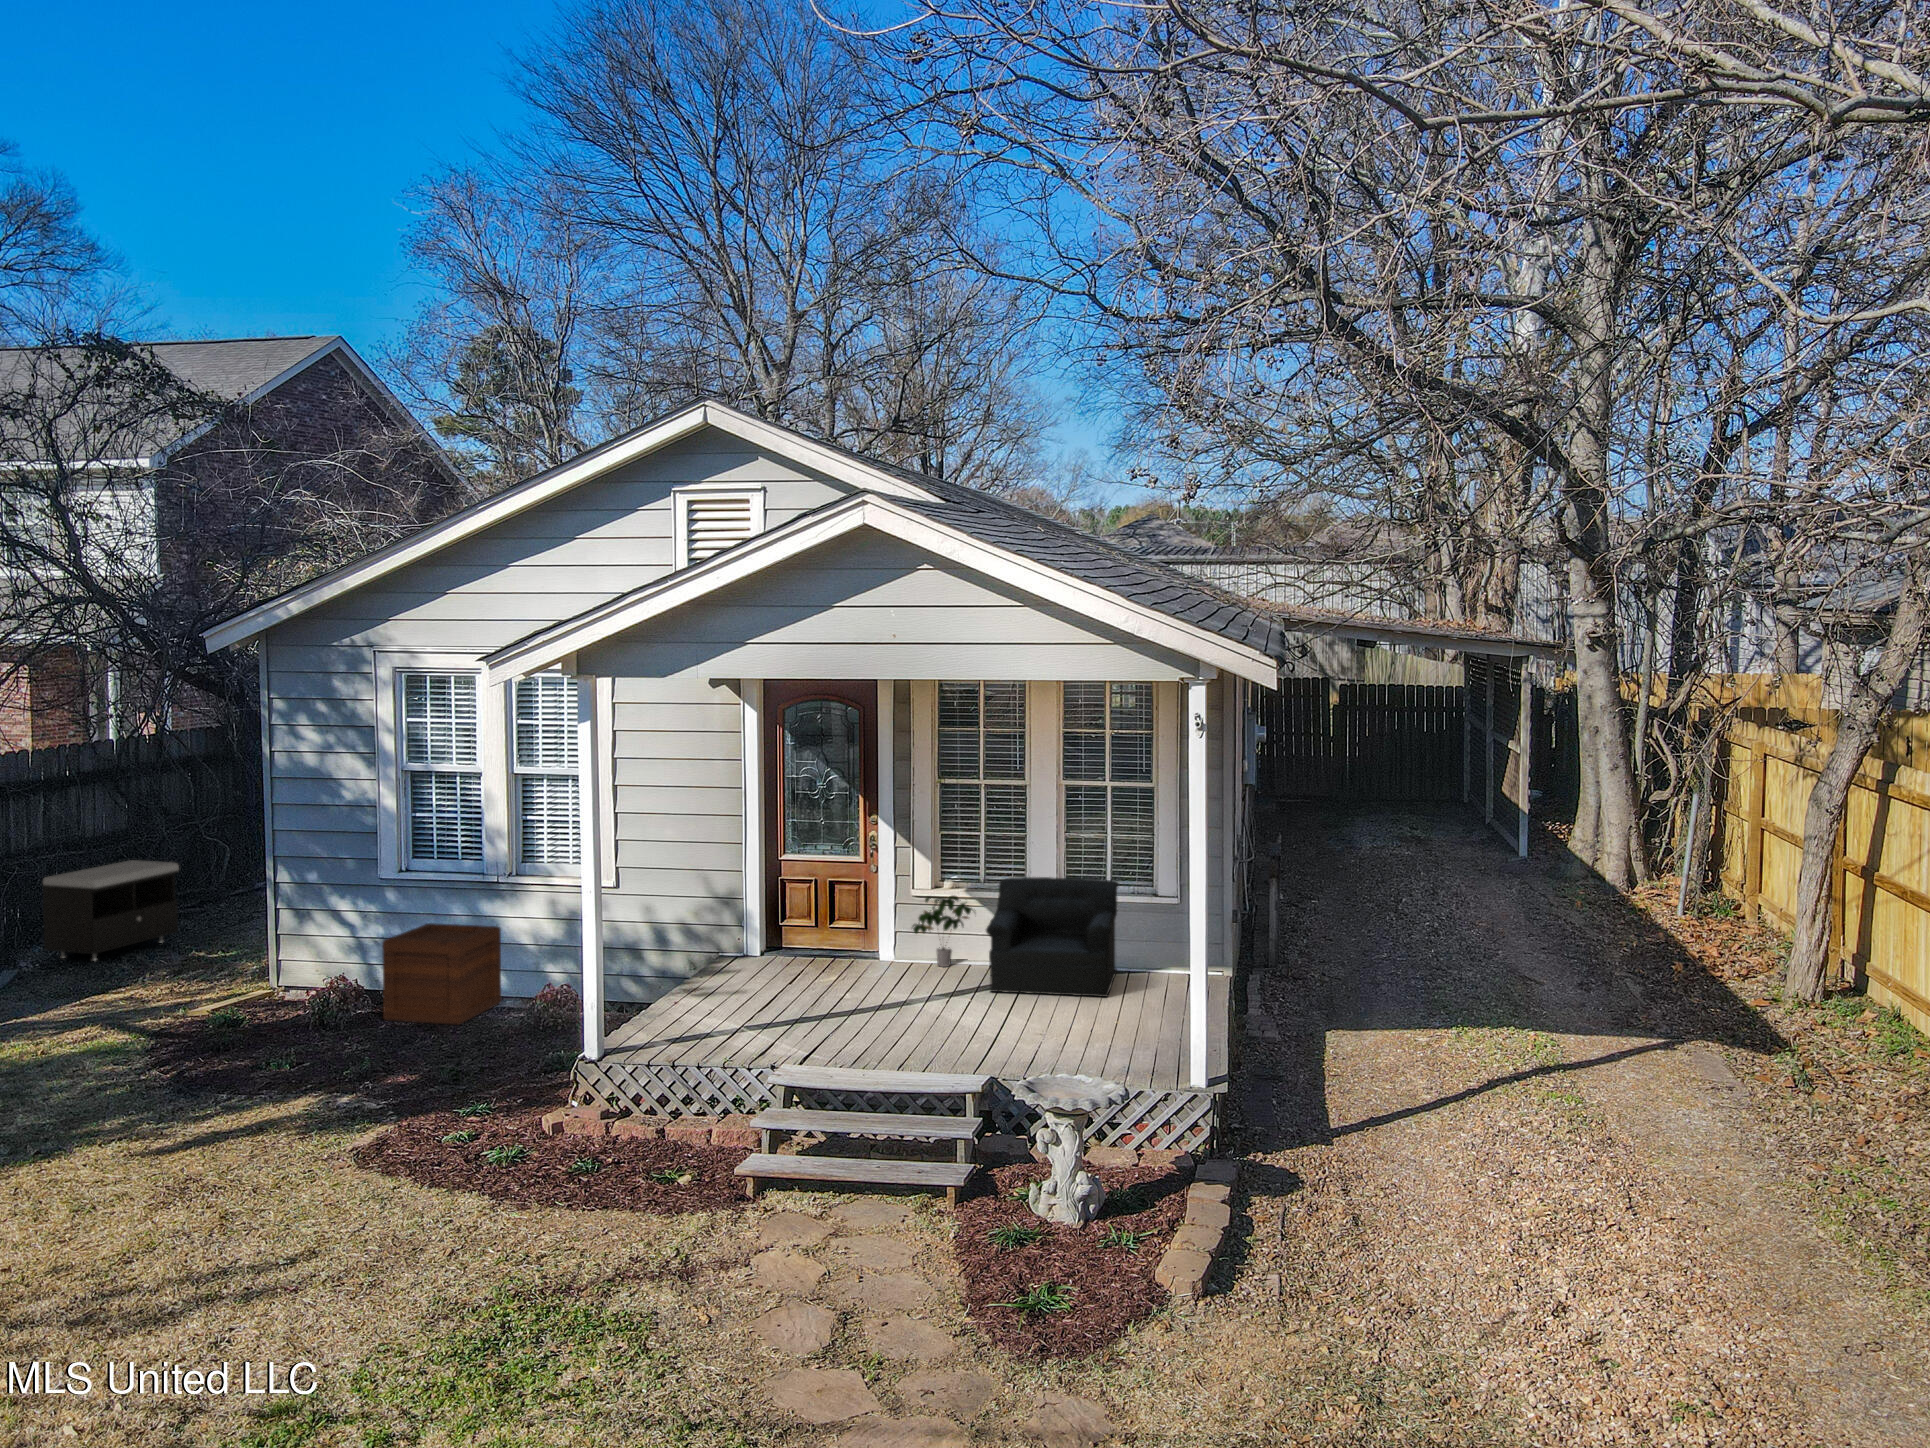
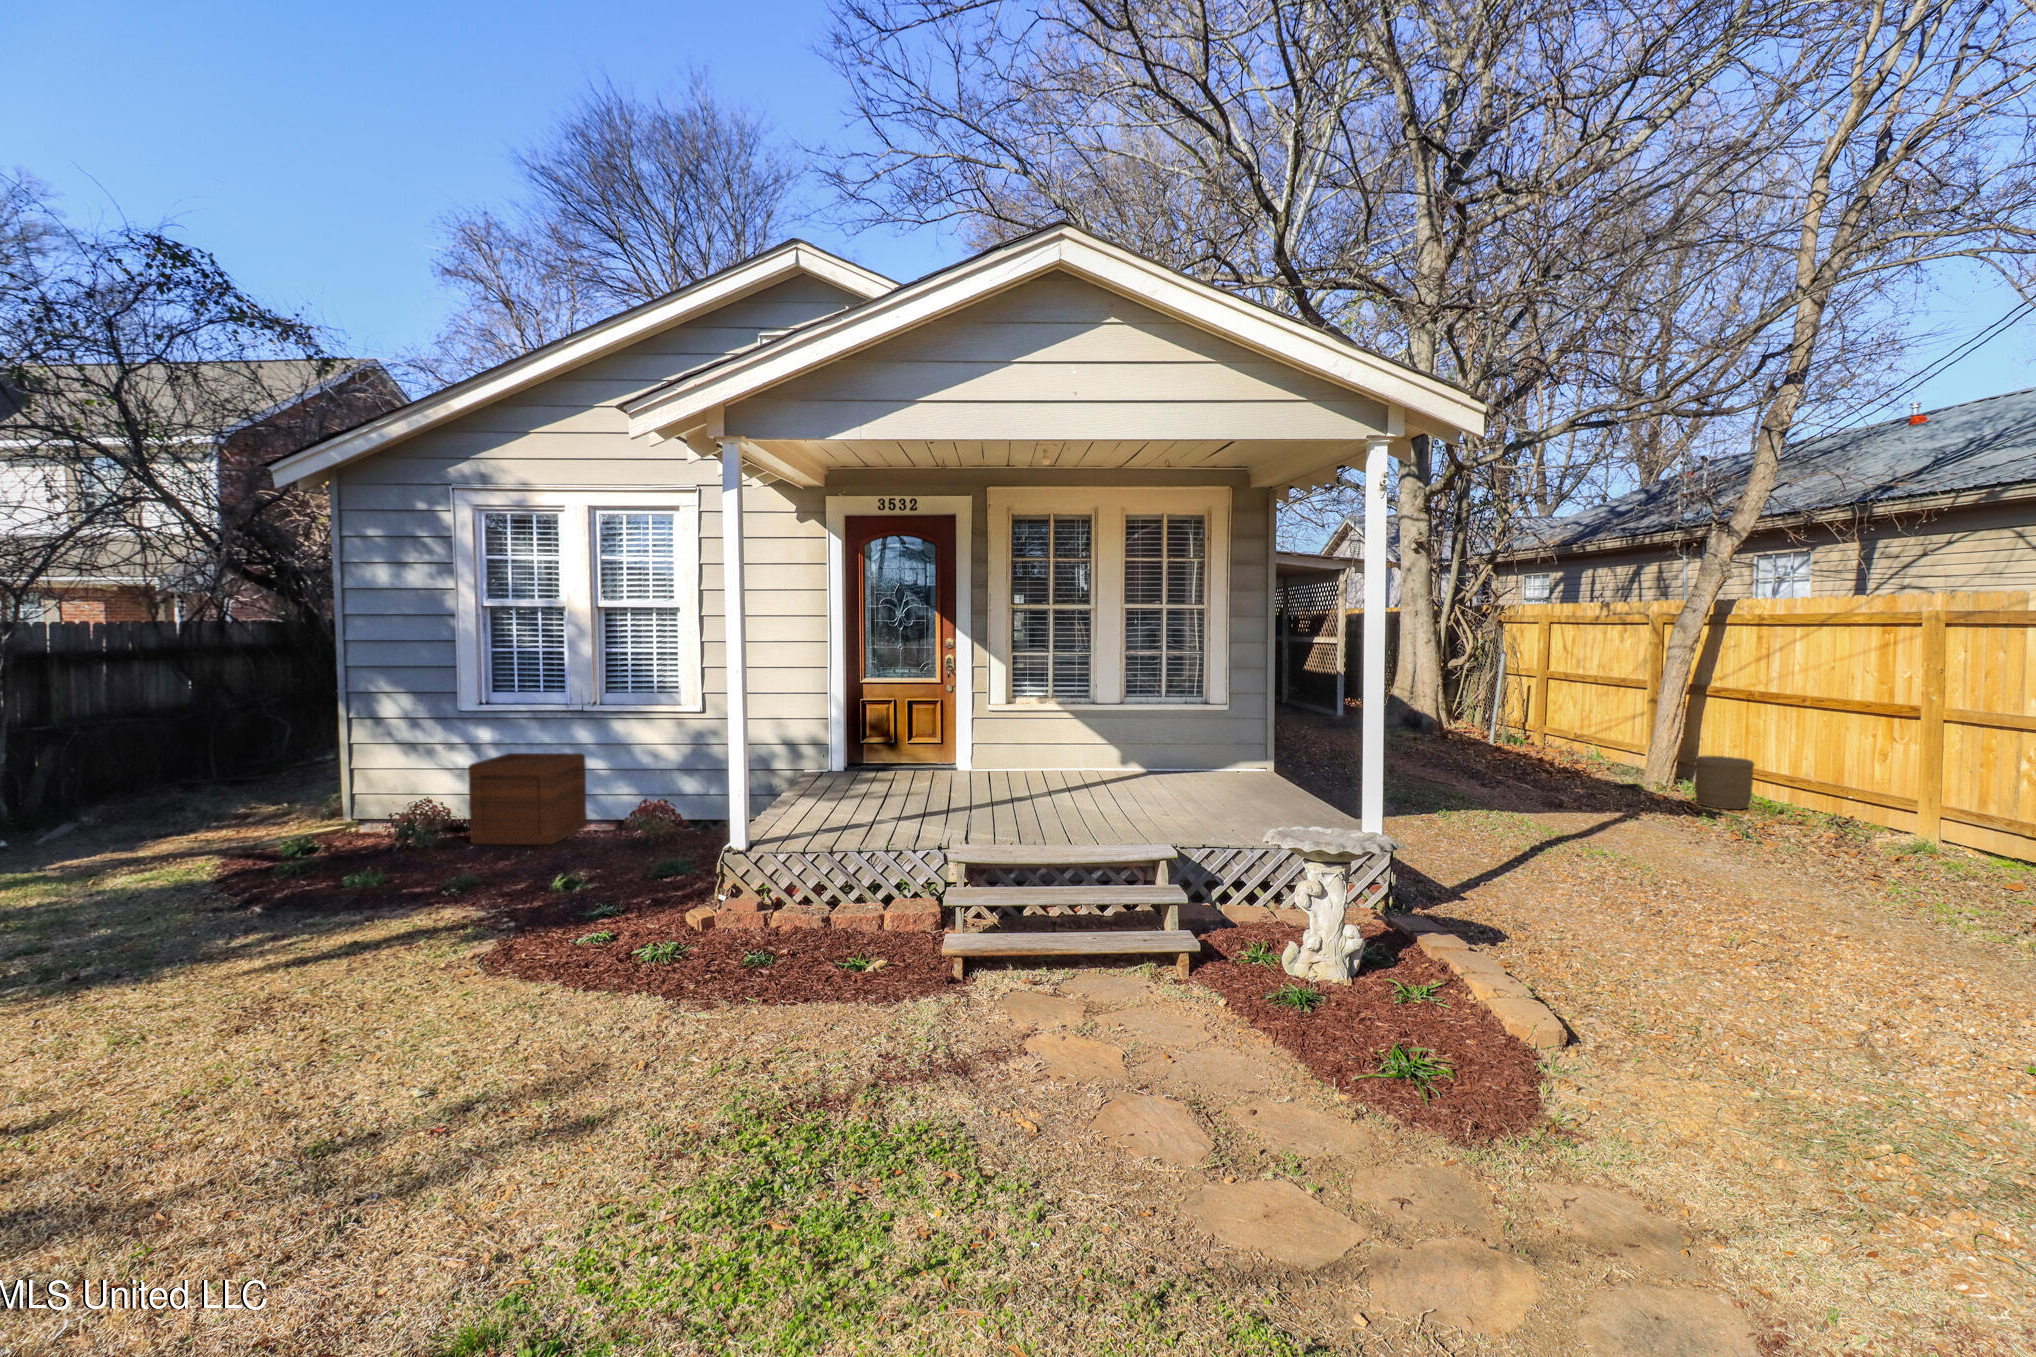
storage bench: present [43,860,179,961] -> none [90,718,239,810]
armchair: present [986,877,1118,997] -> none [1076,689,1202,788]
potted plant: present [913,896,972,967] -> none [994,708,1055,773]
woven basket: none [1806,961,1875,1033] -> present [1694,756,1754,809]

